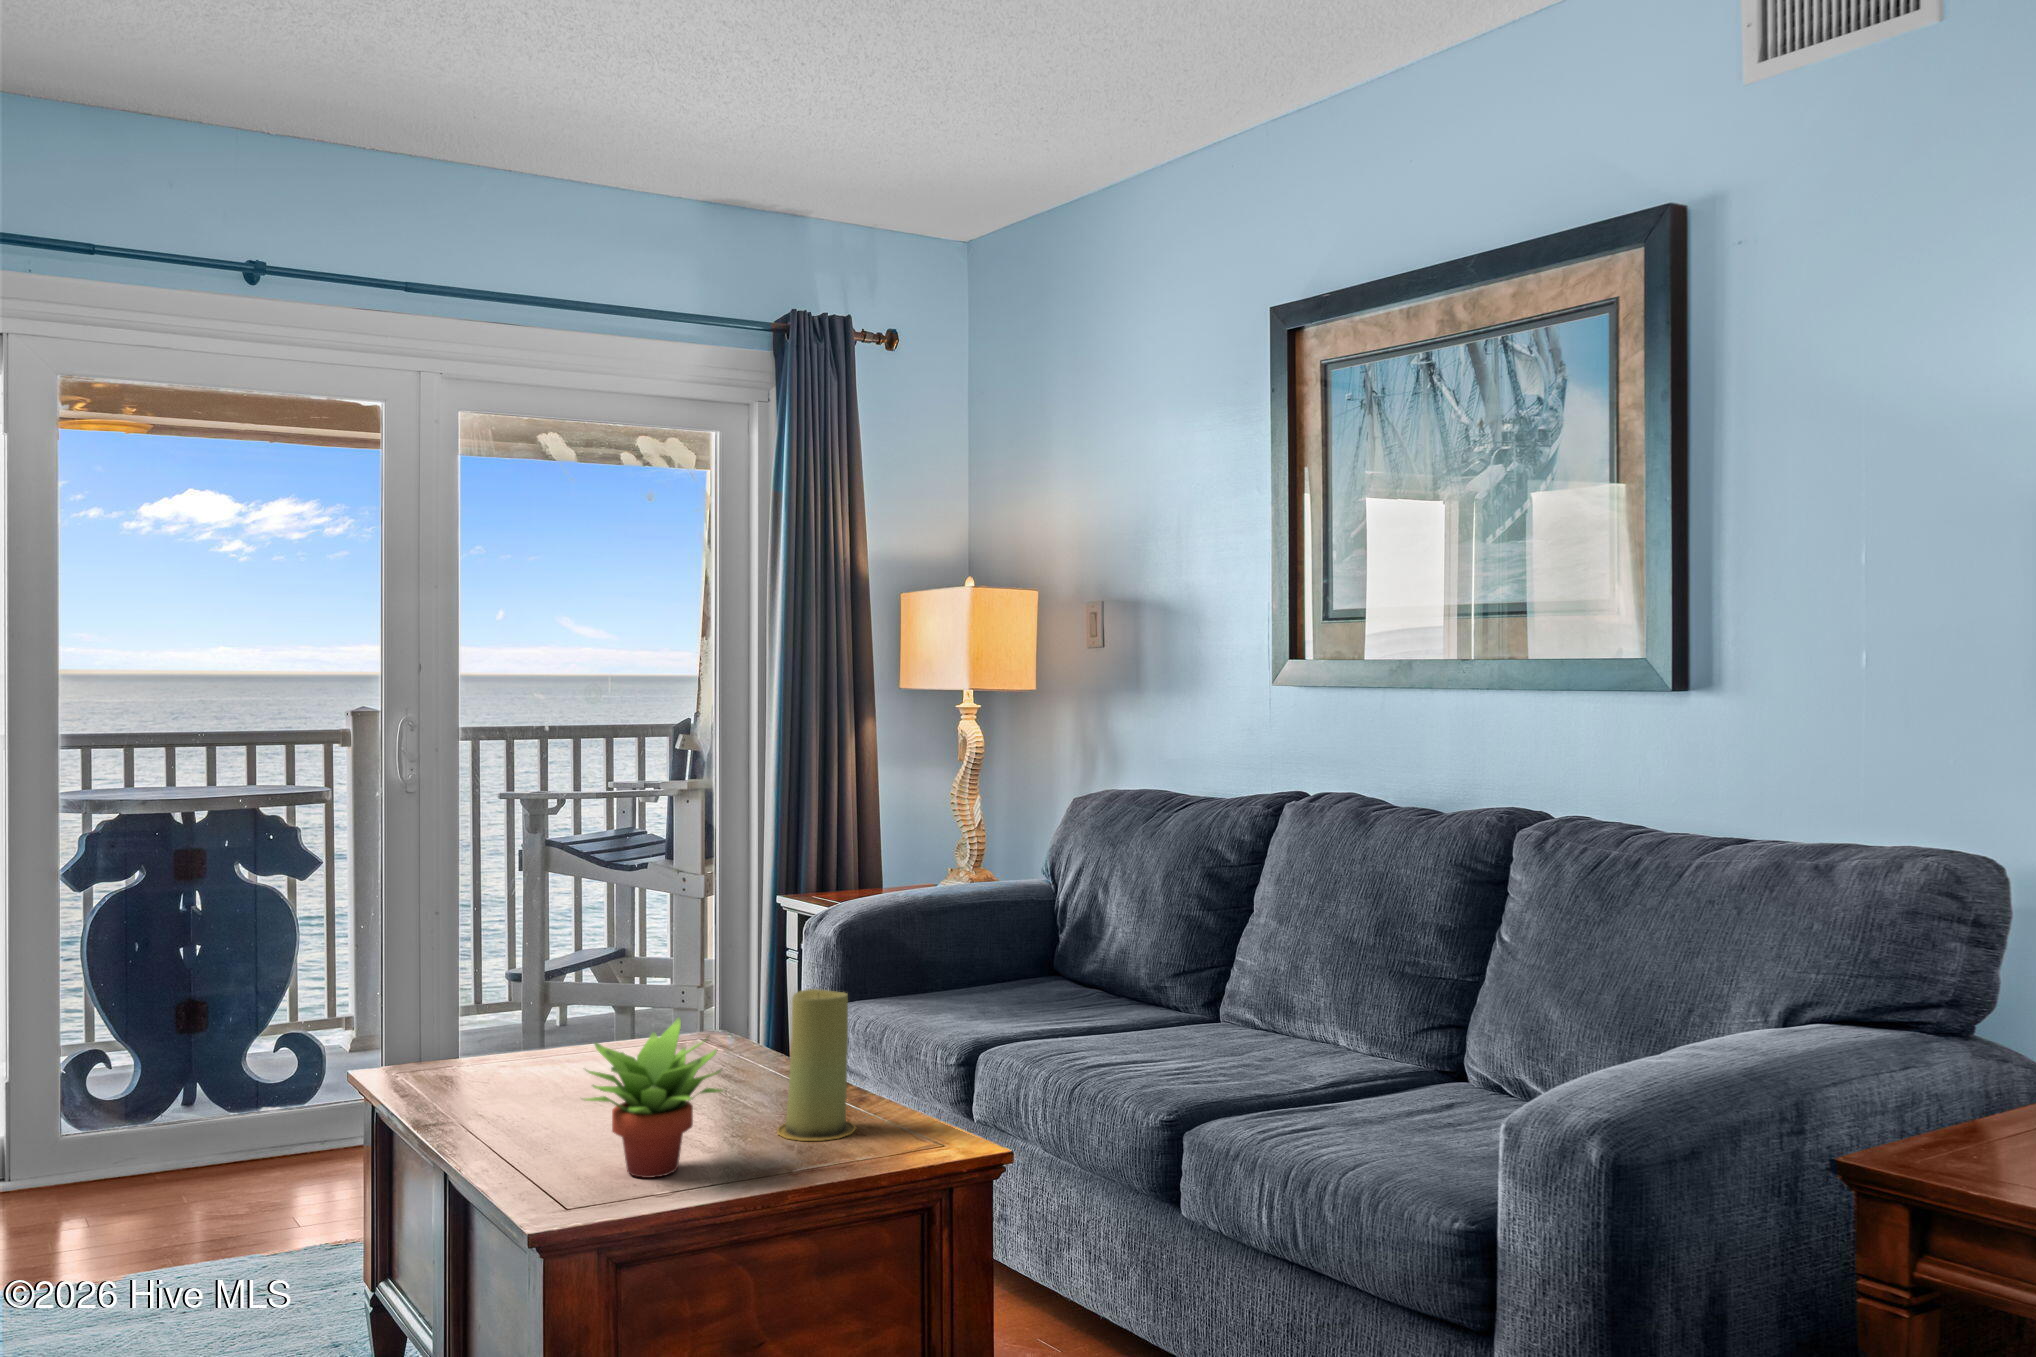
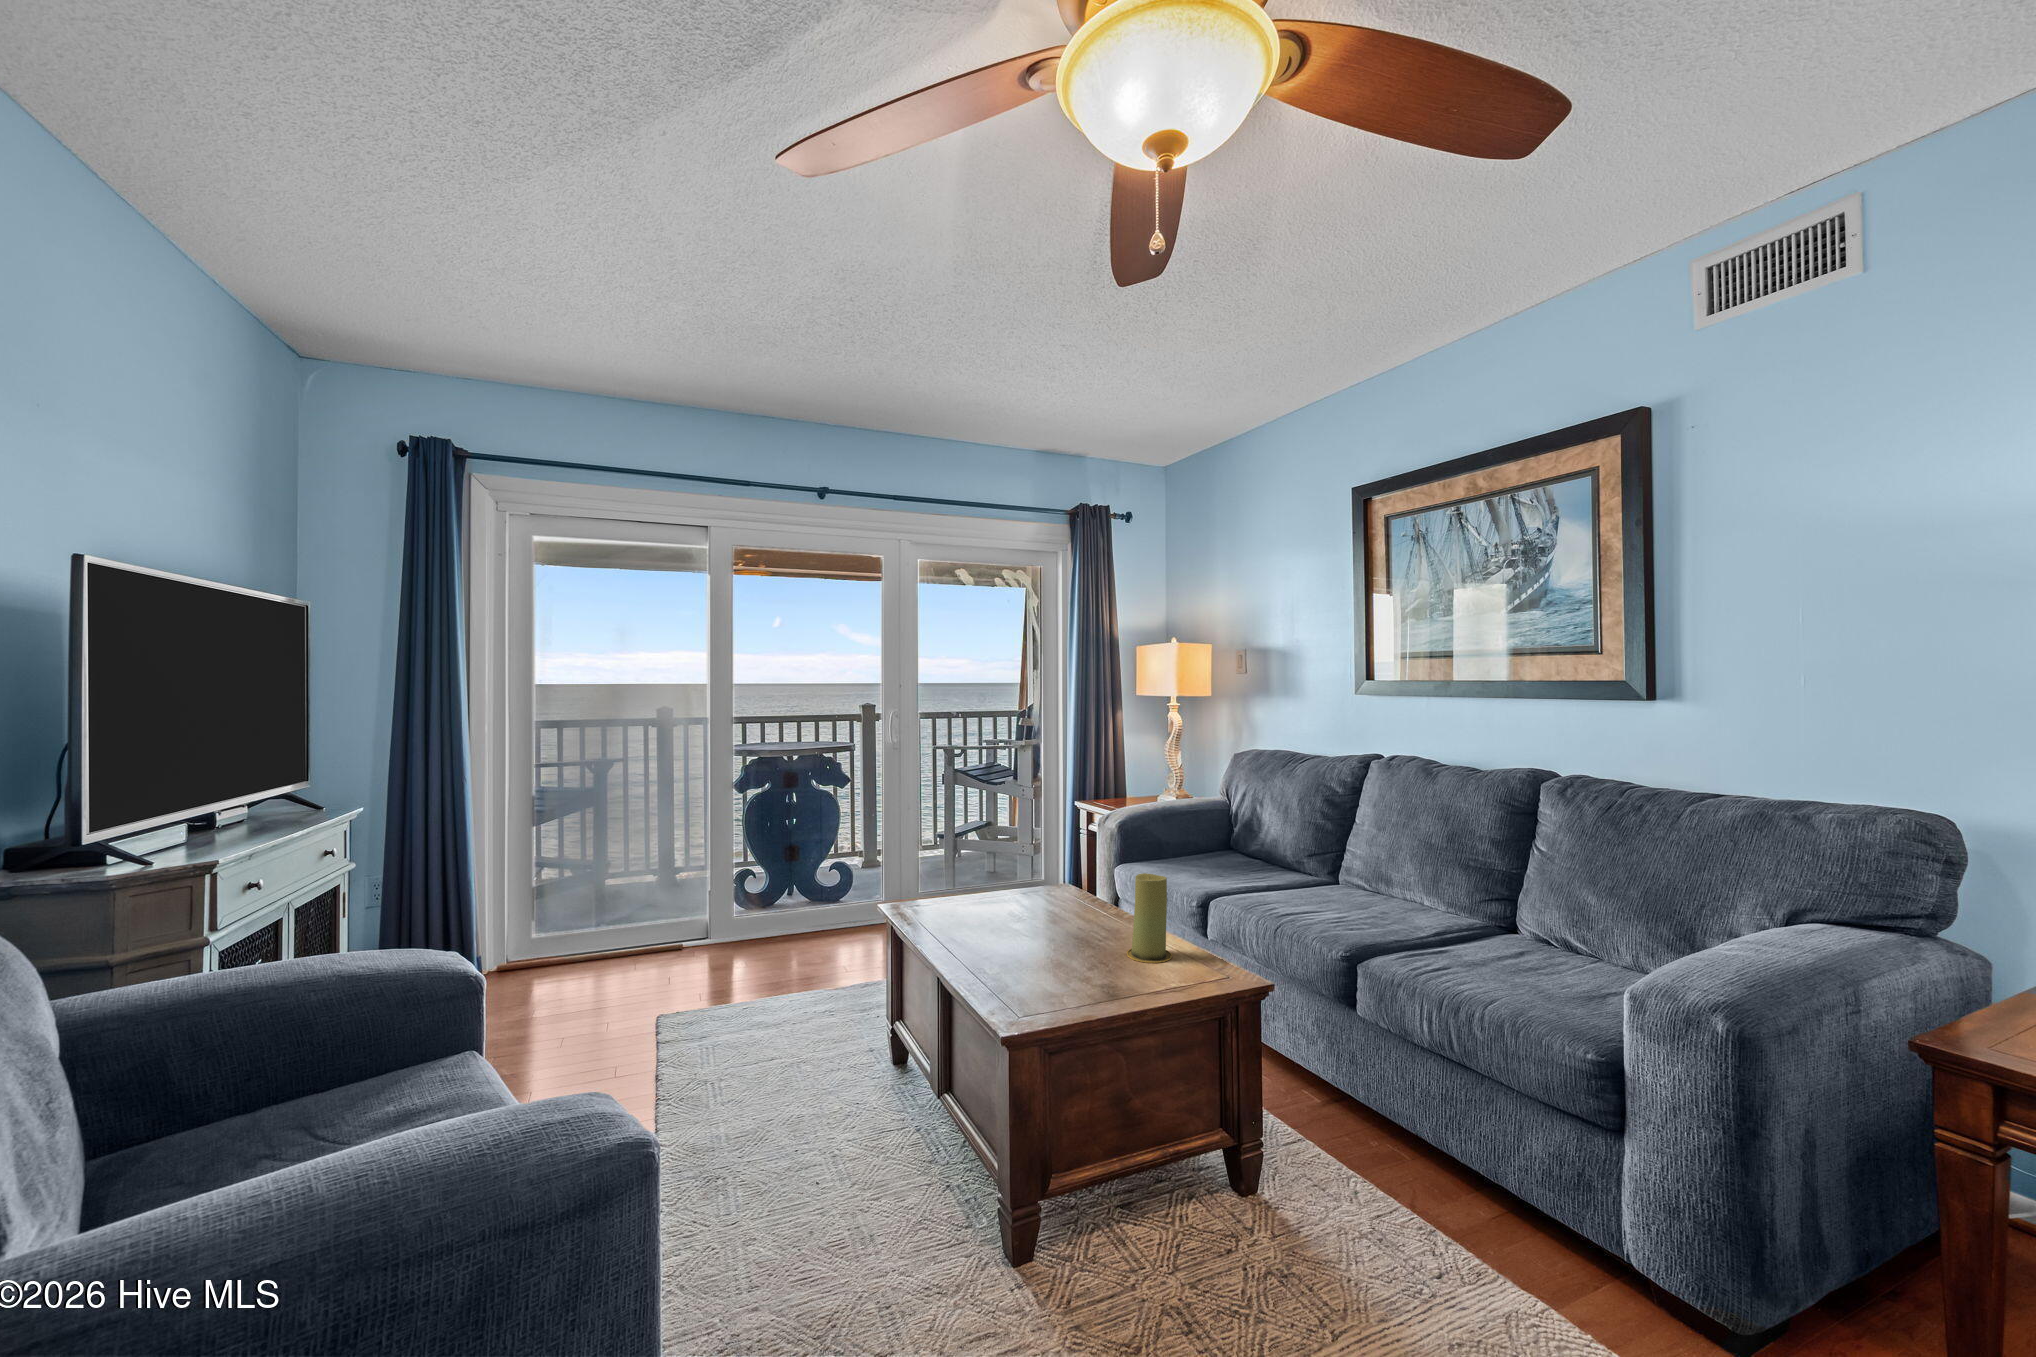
succulent plant: present [584,1017,723,1178] -> none [1029,891,1111,985]

